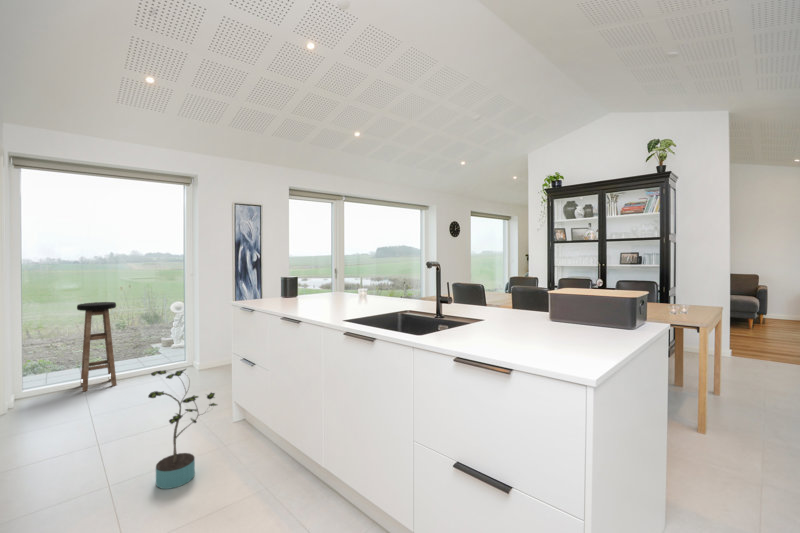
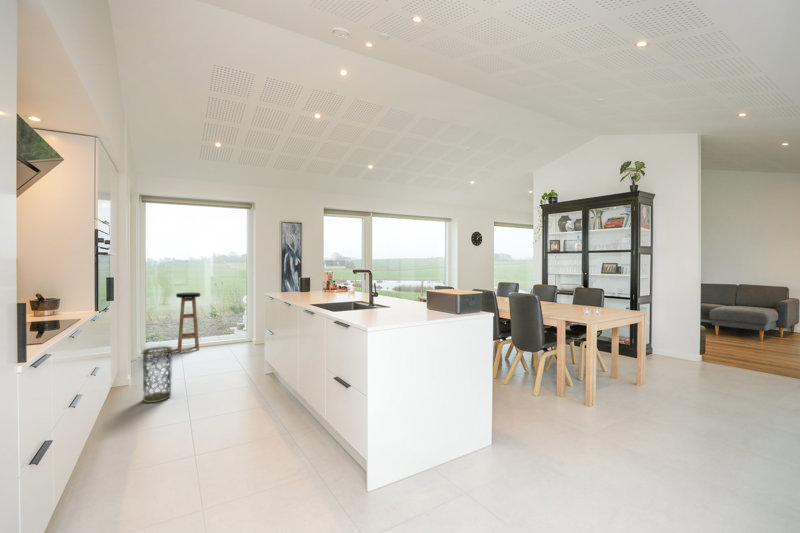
potted plant: present [148,369,217,489] -> none [203,332,245,402]
trash can: none [27,400,85,505] -> present [143,346,172,403]

